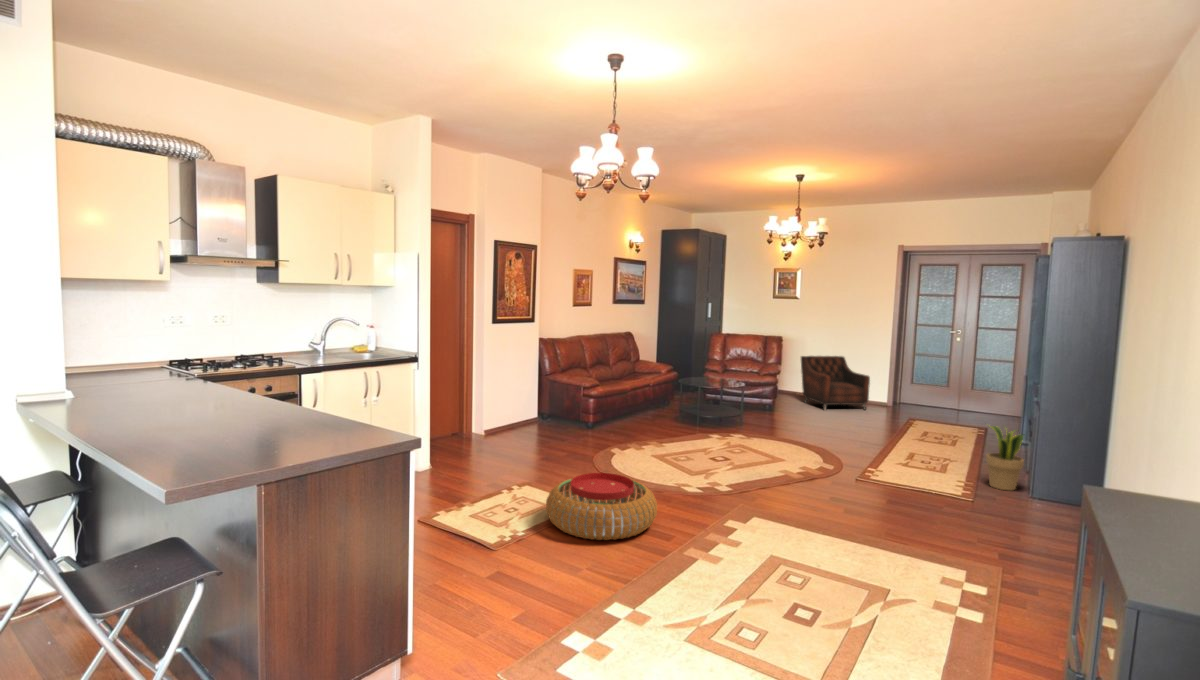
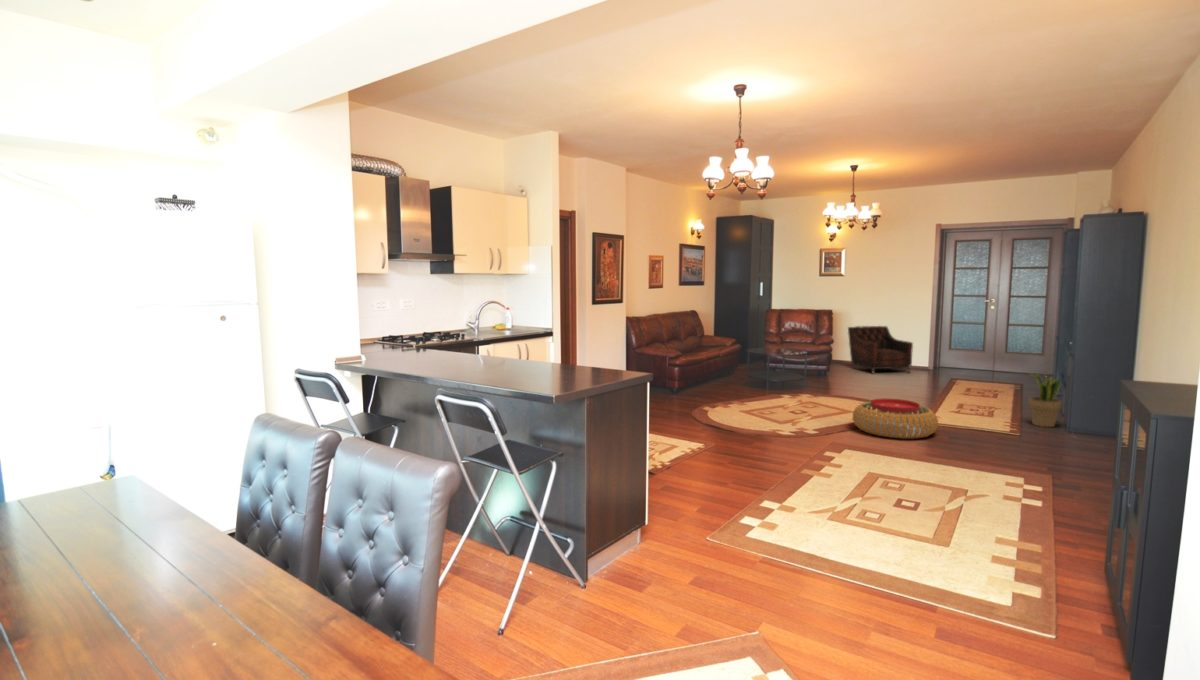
pouf: present [546,473,657,540] -> present [853,398,938,439]

